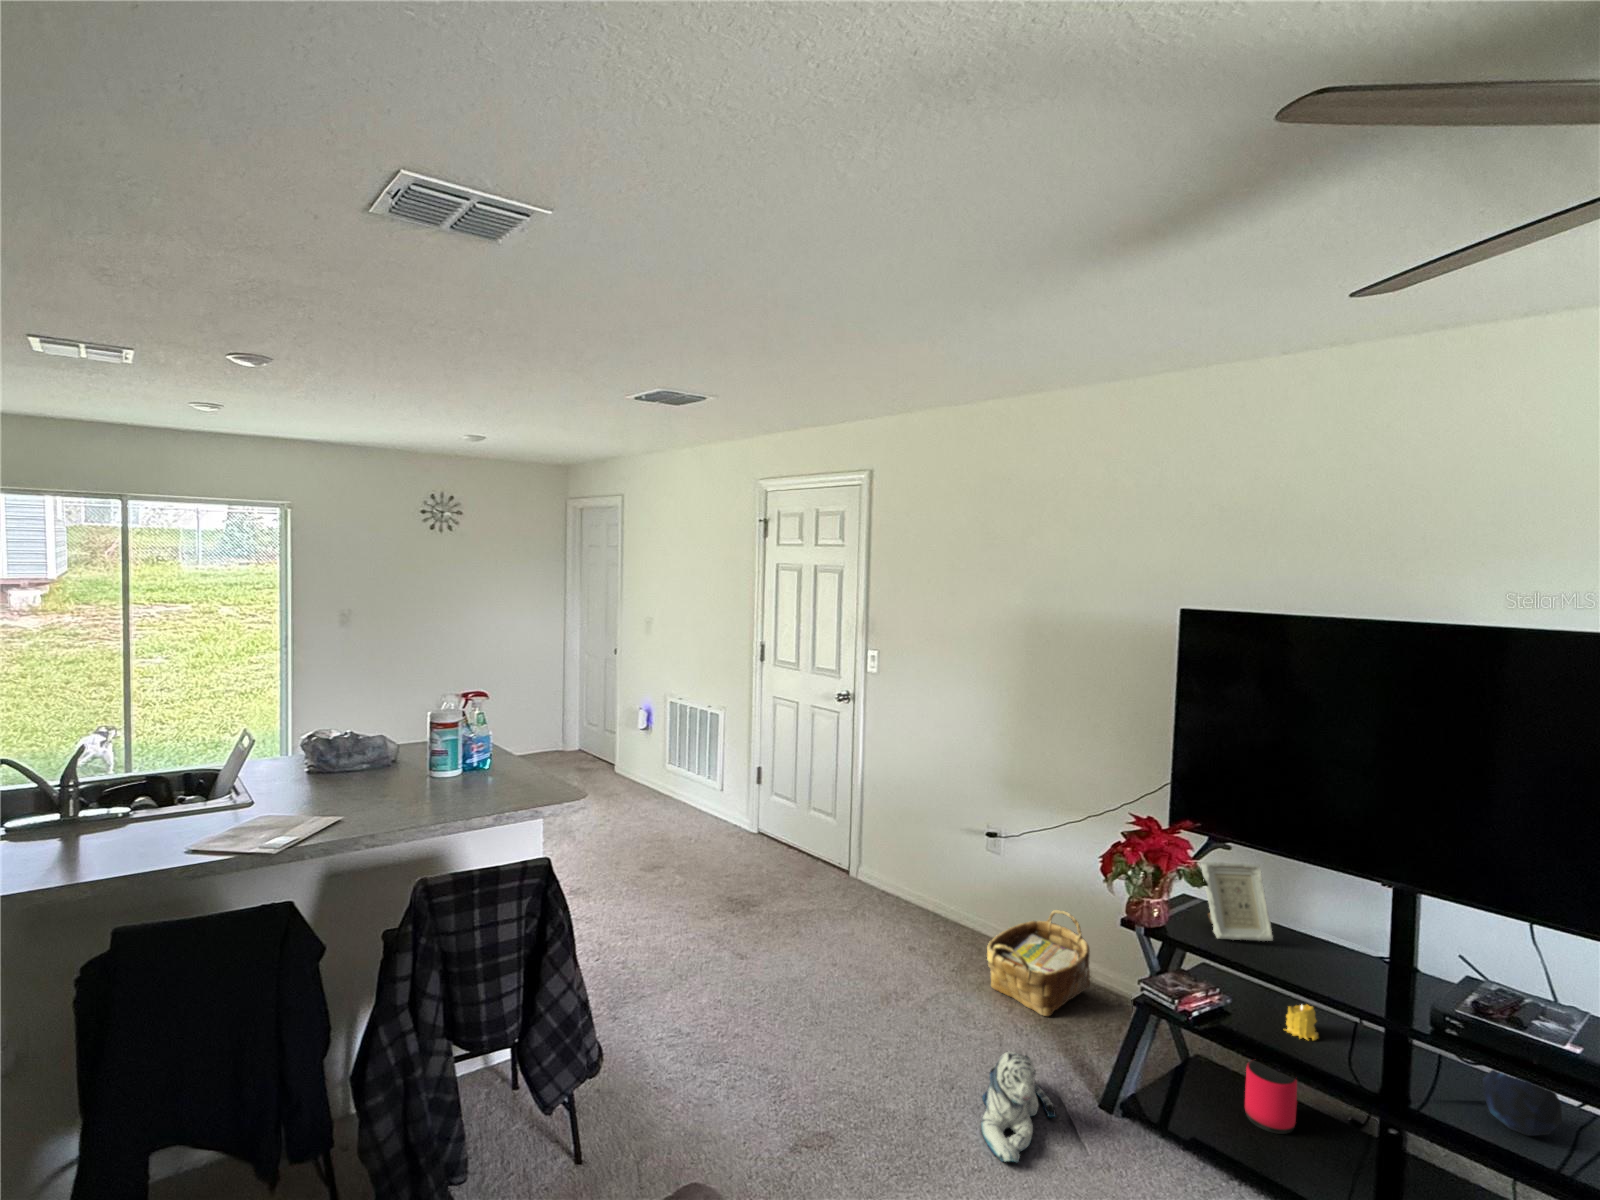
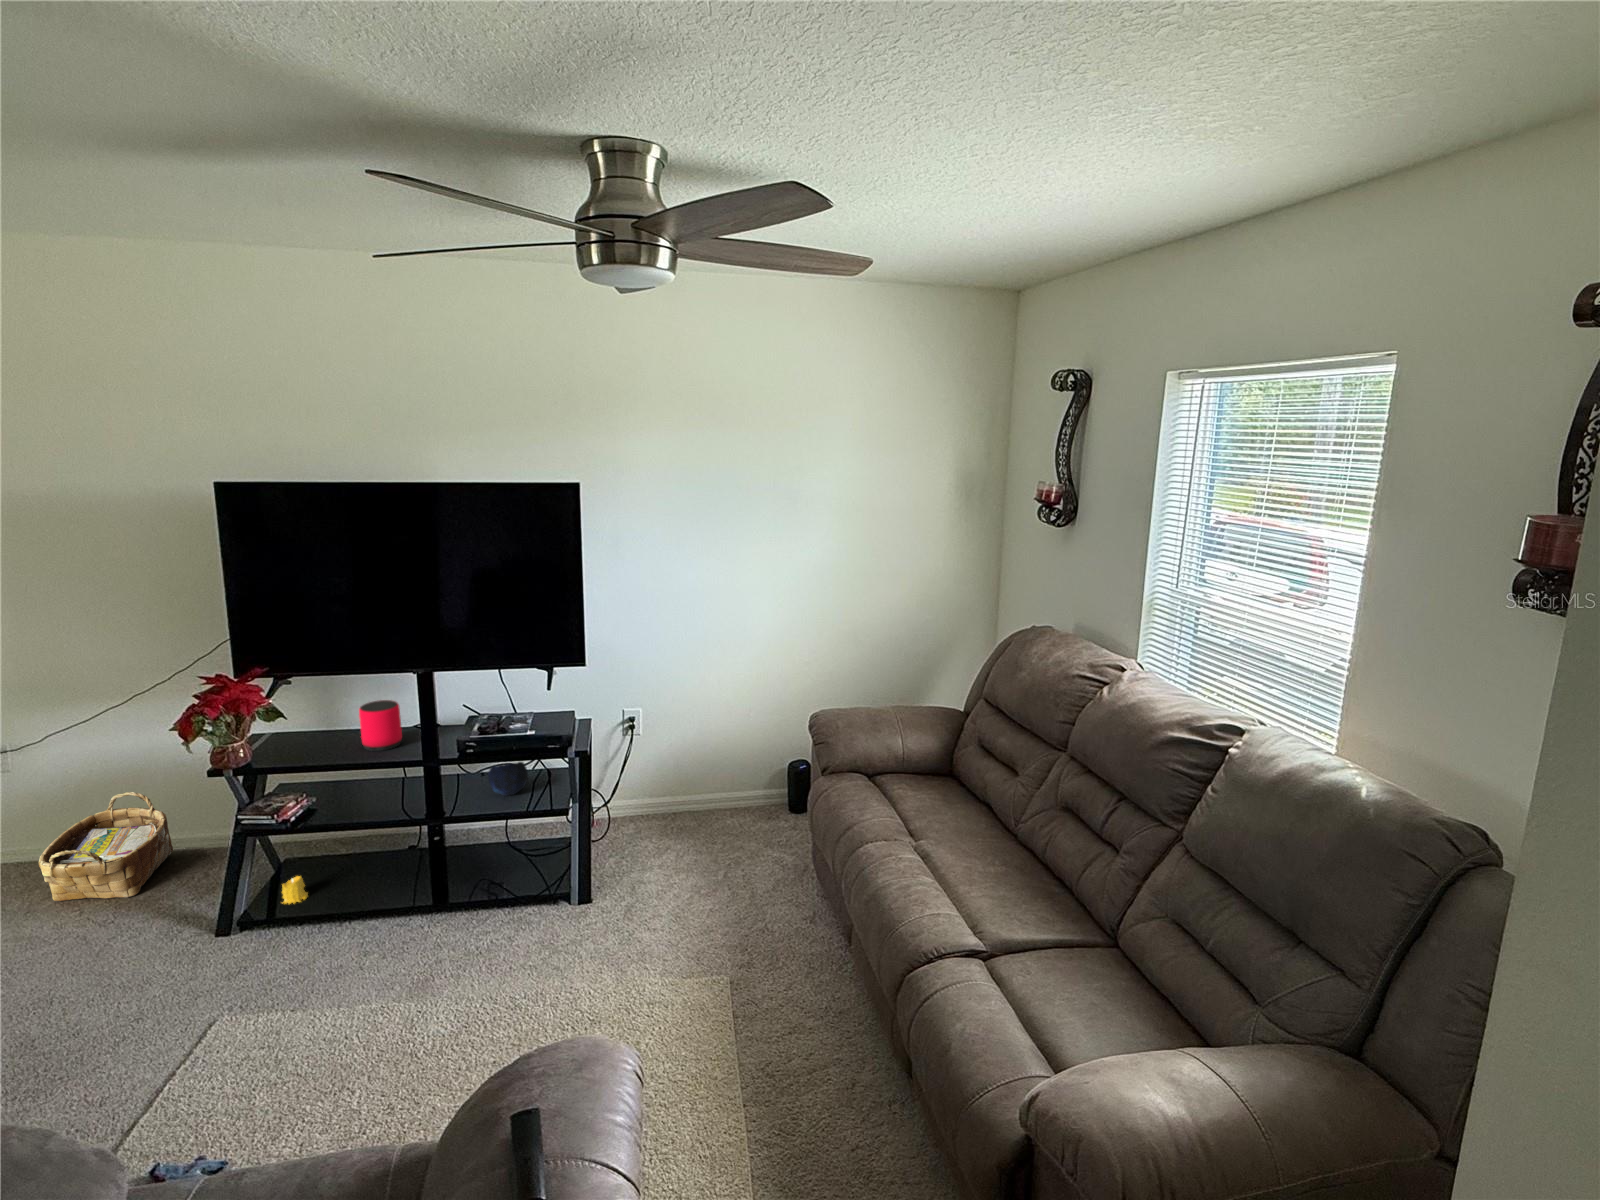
picture frame: present [1201,862,1273,941] -> none [273,686,343,755]
candle: present [1285,1005,1318,1041] -> present [282,876,308,904]
plush toy: present [981,1052,1056,1162] -> none [86,929,177,1029]
speaker: present [1245,1060,1297,1134] -> present [359,700,402,751]

